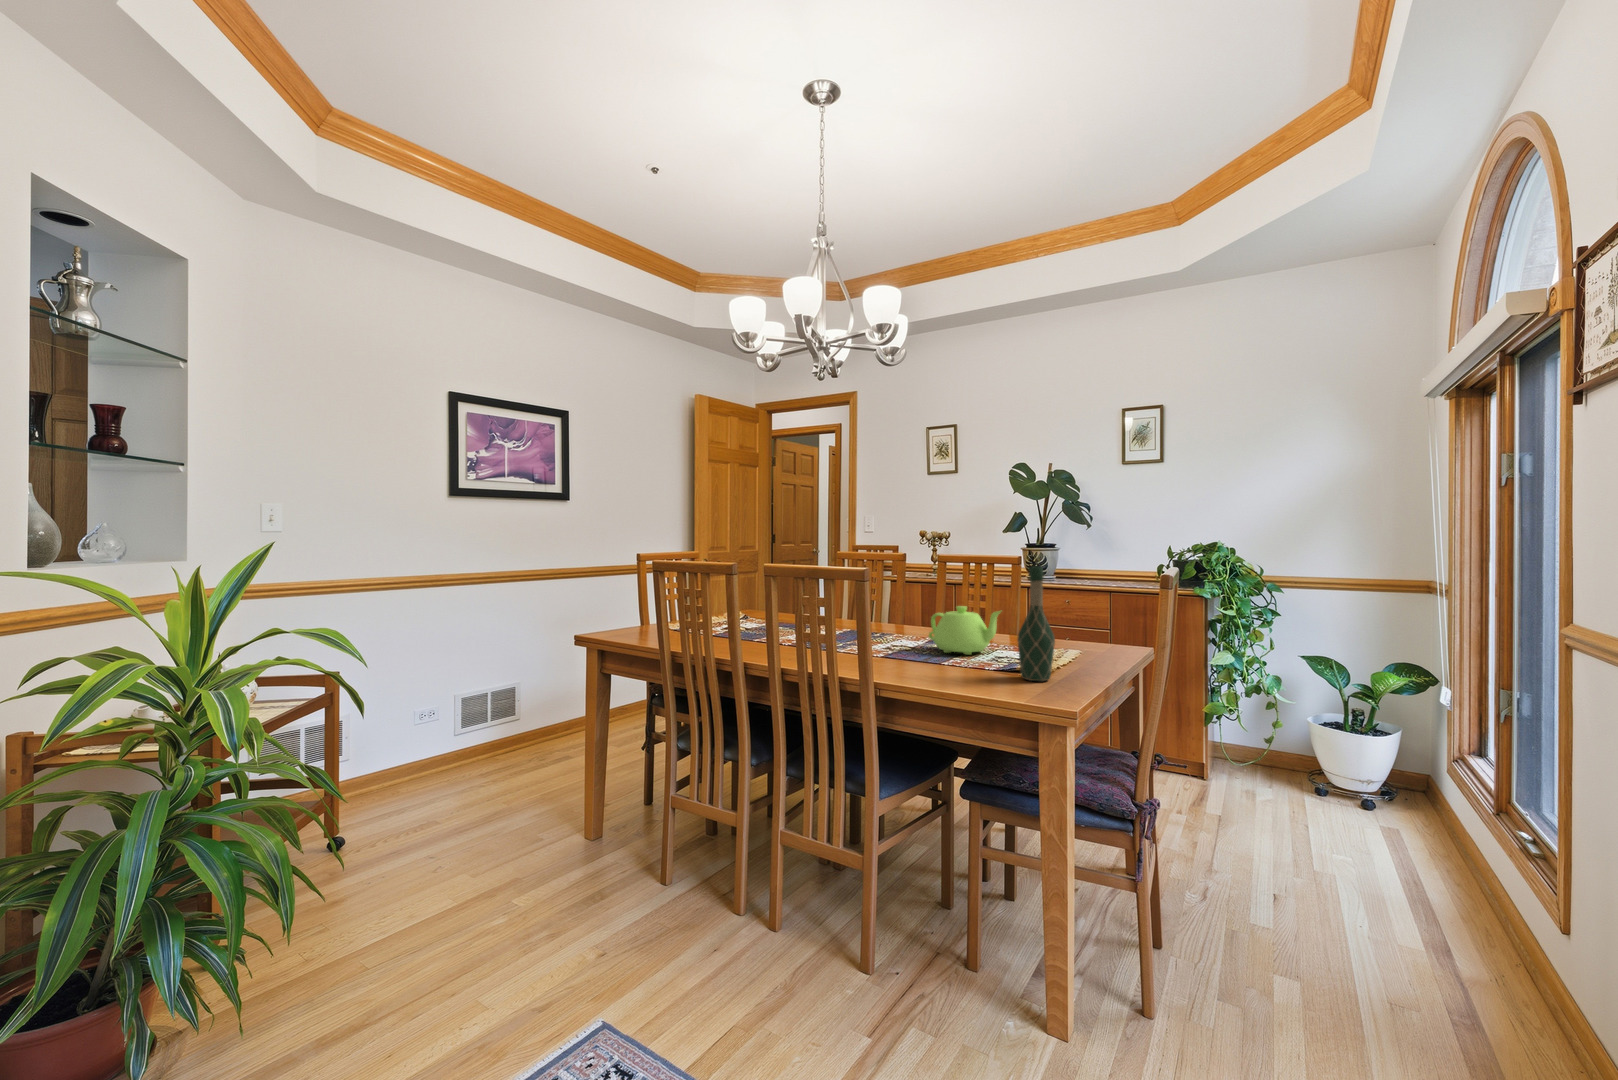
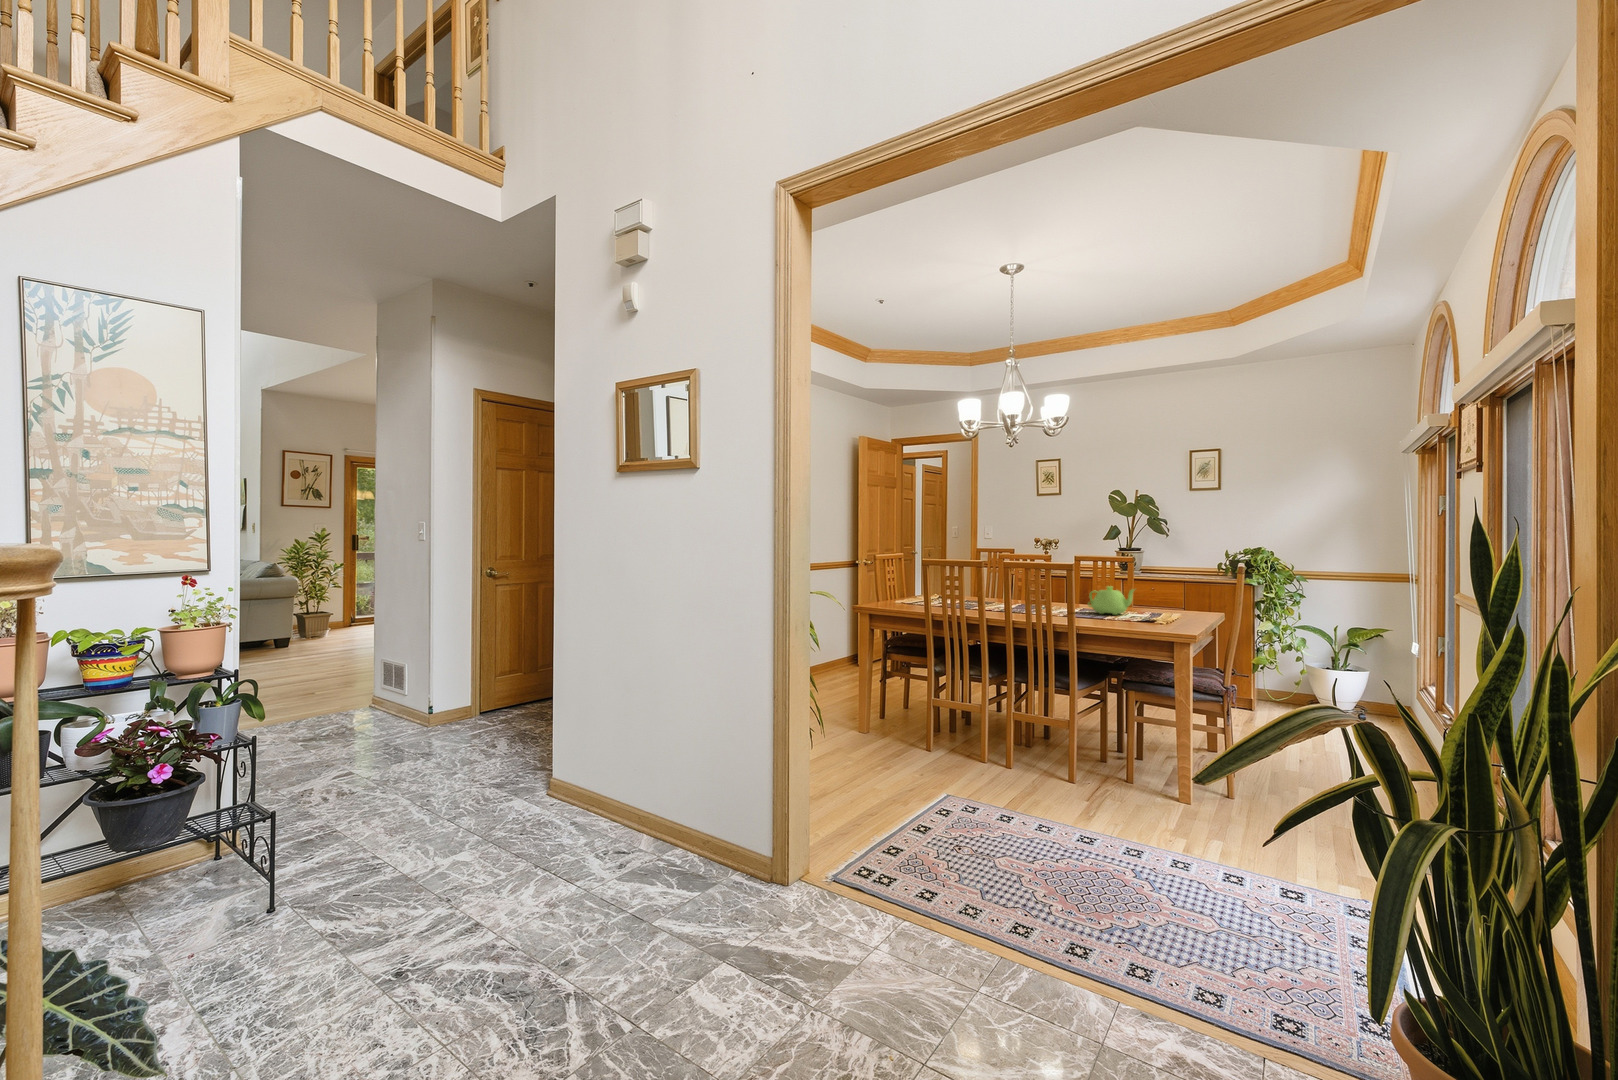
wine bottle: present [1017,566,1055,681] -> none [1155,562,1177,625]

